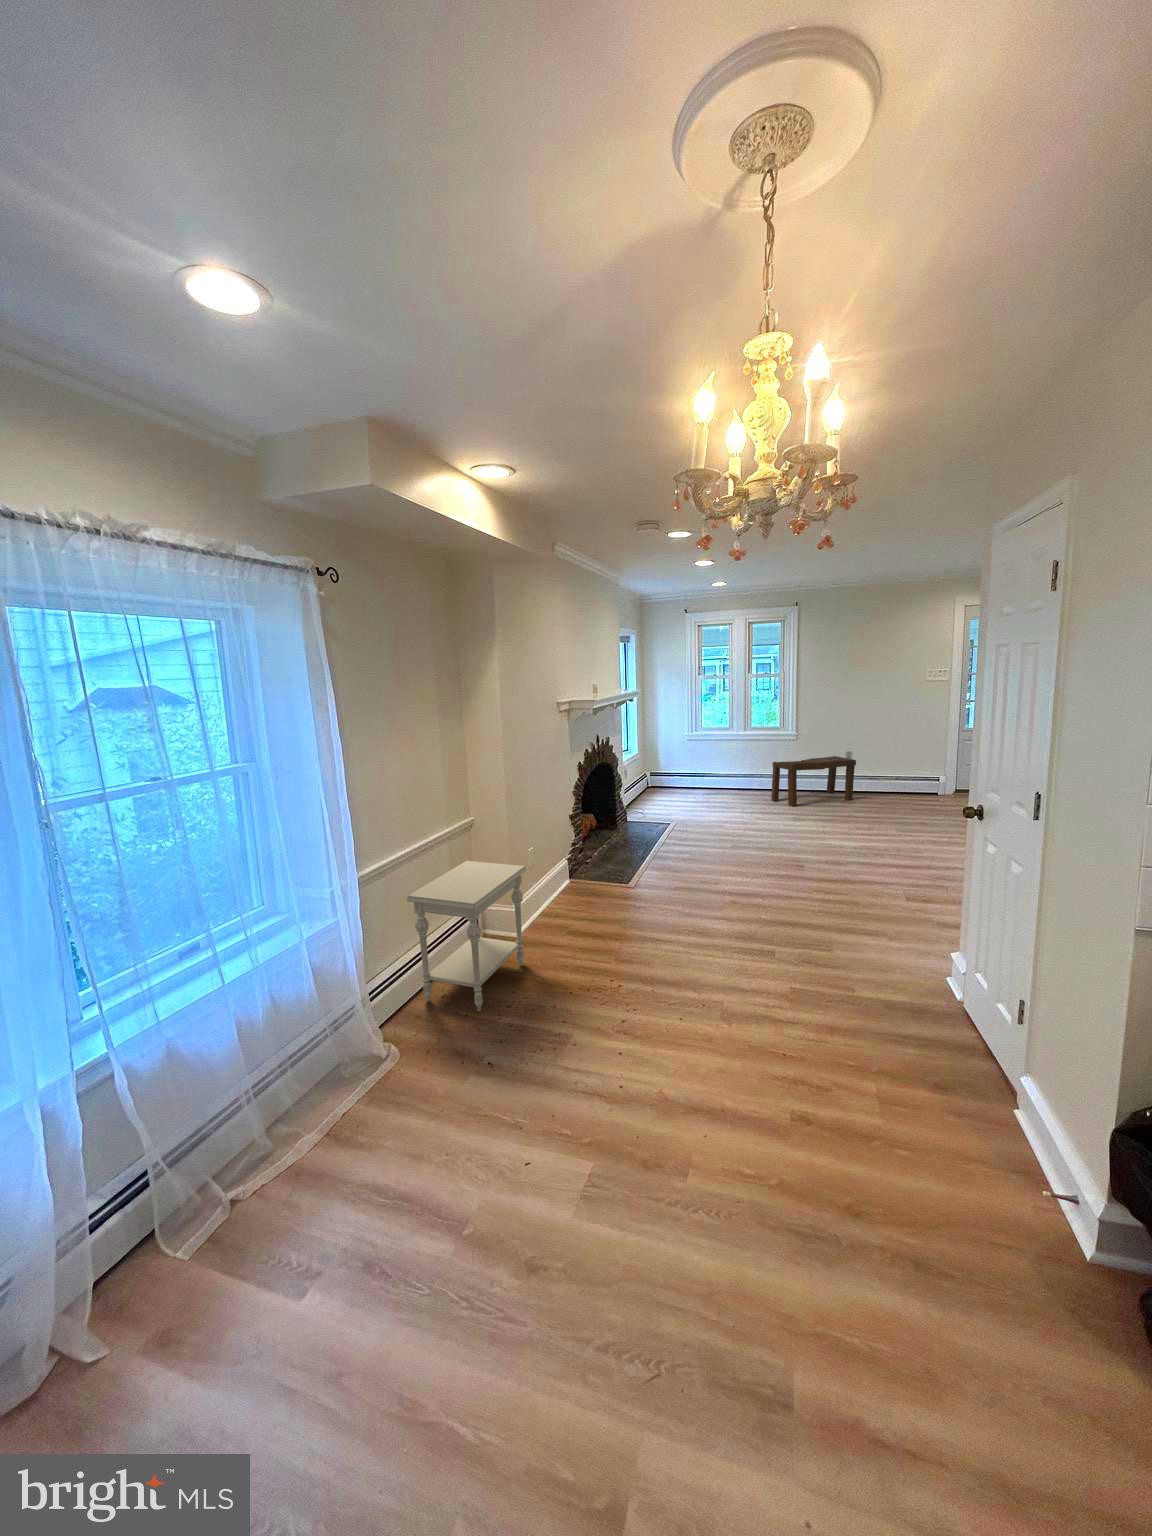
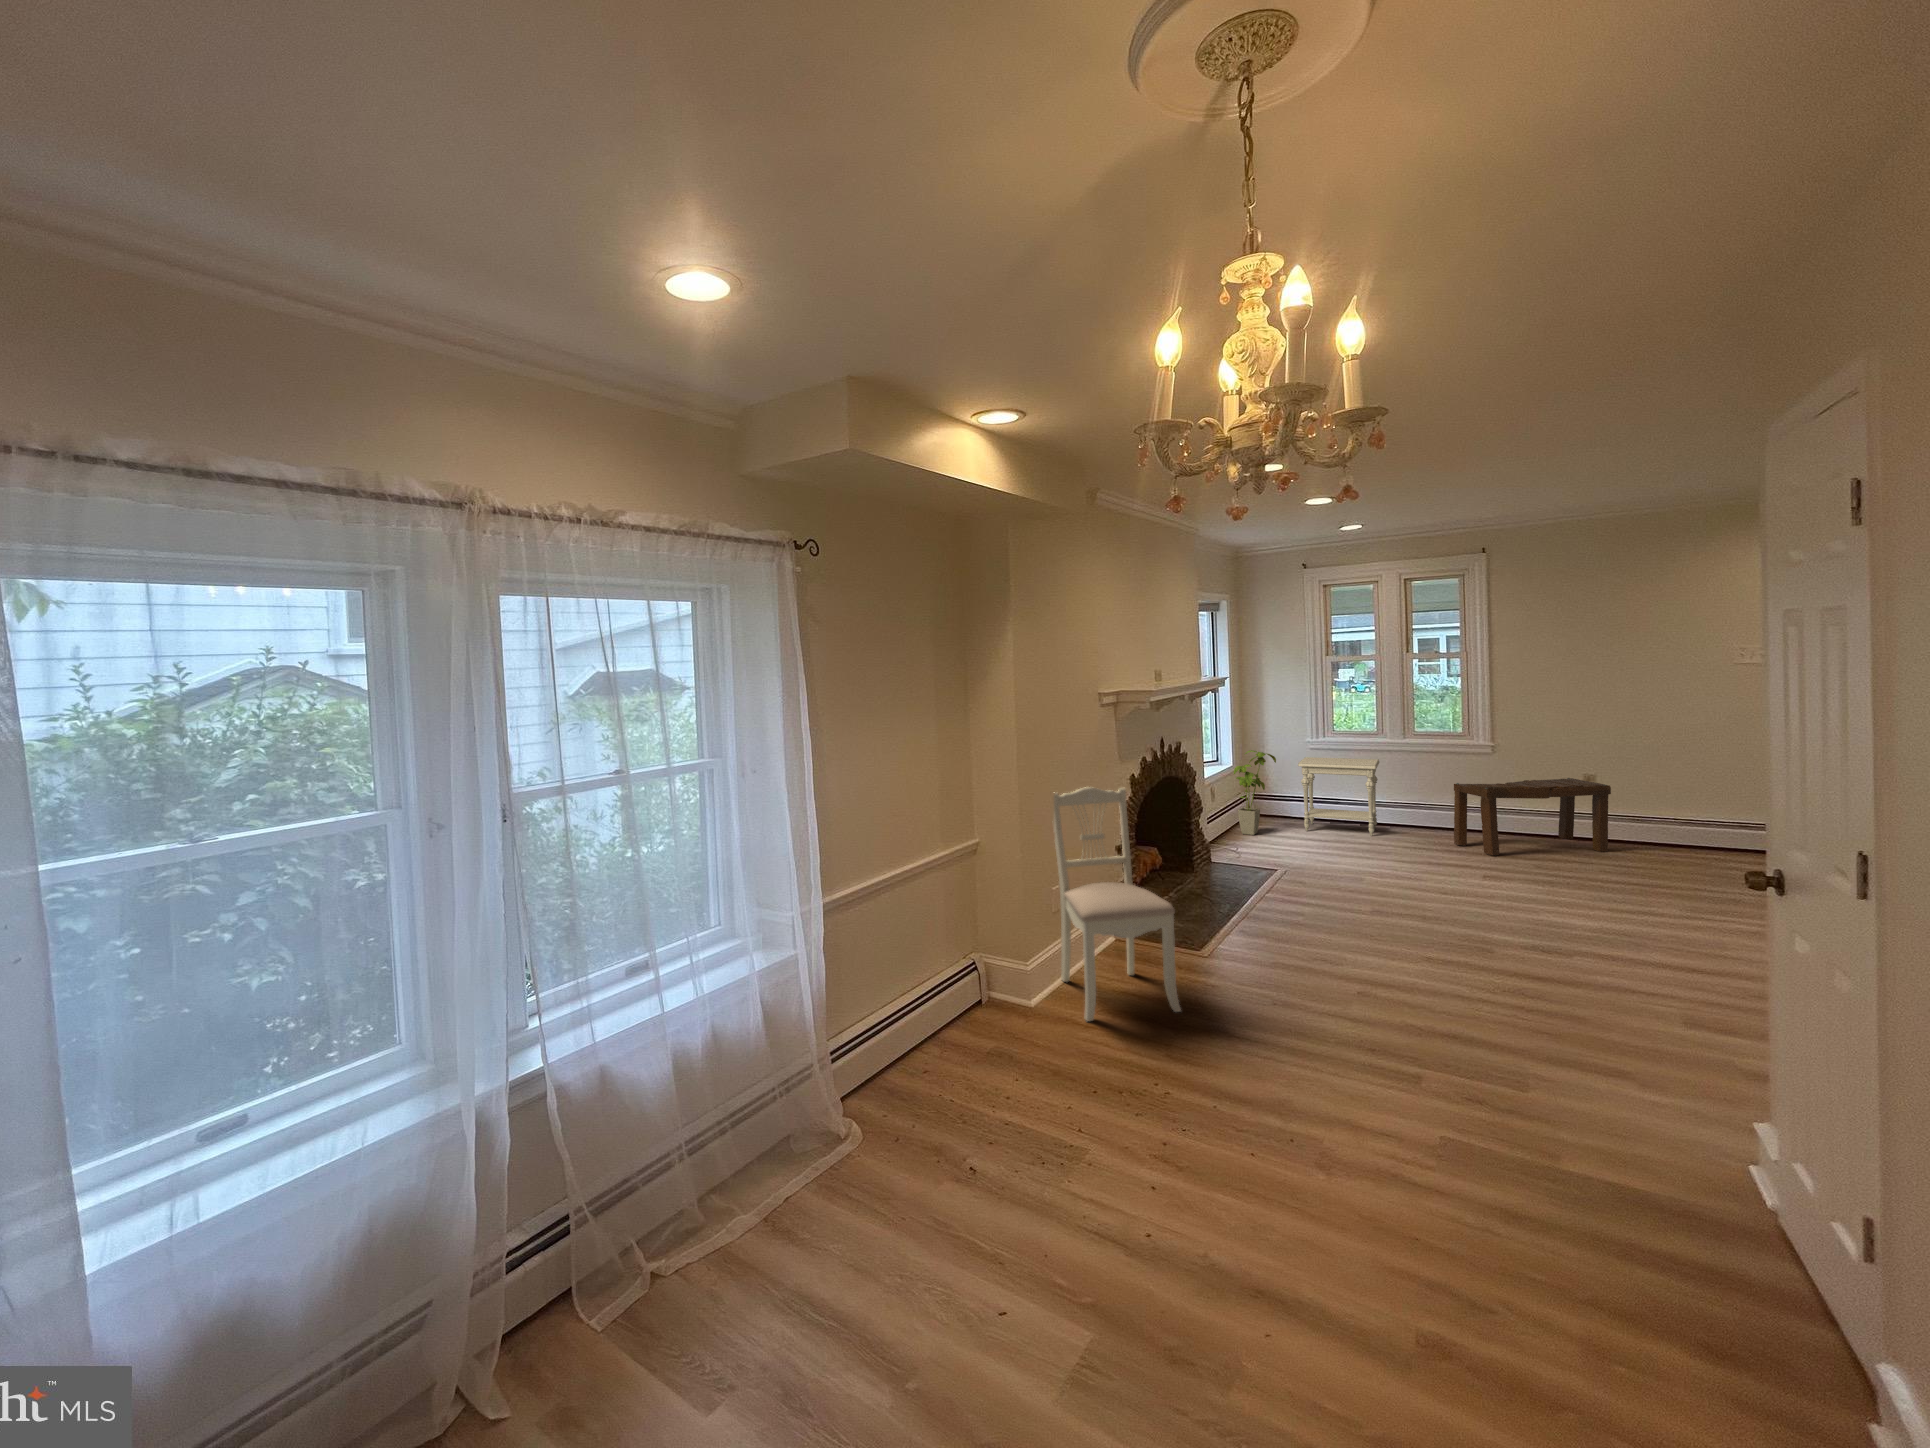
house plant: none [641,744,668,802] -> present [1234,750,1276,835]
dining chair: none [528,774,622,942] -> present [1054,787,1181,1021]
side table: present [407,861,526,1011] -> present [1298,757,1379,836]

